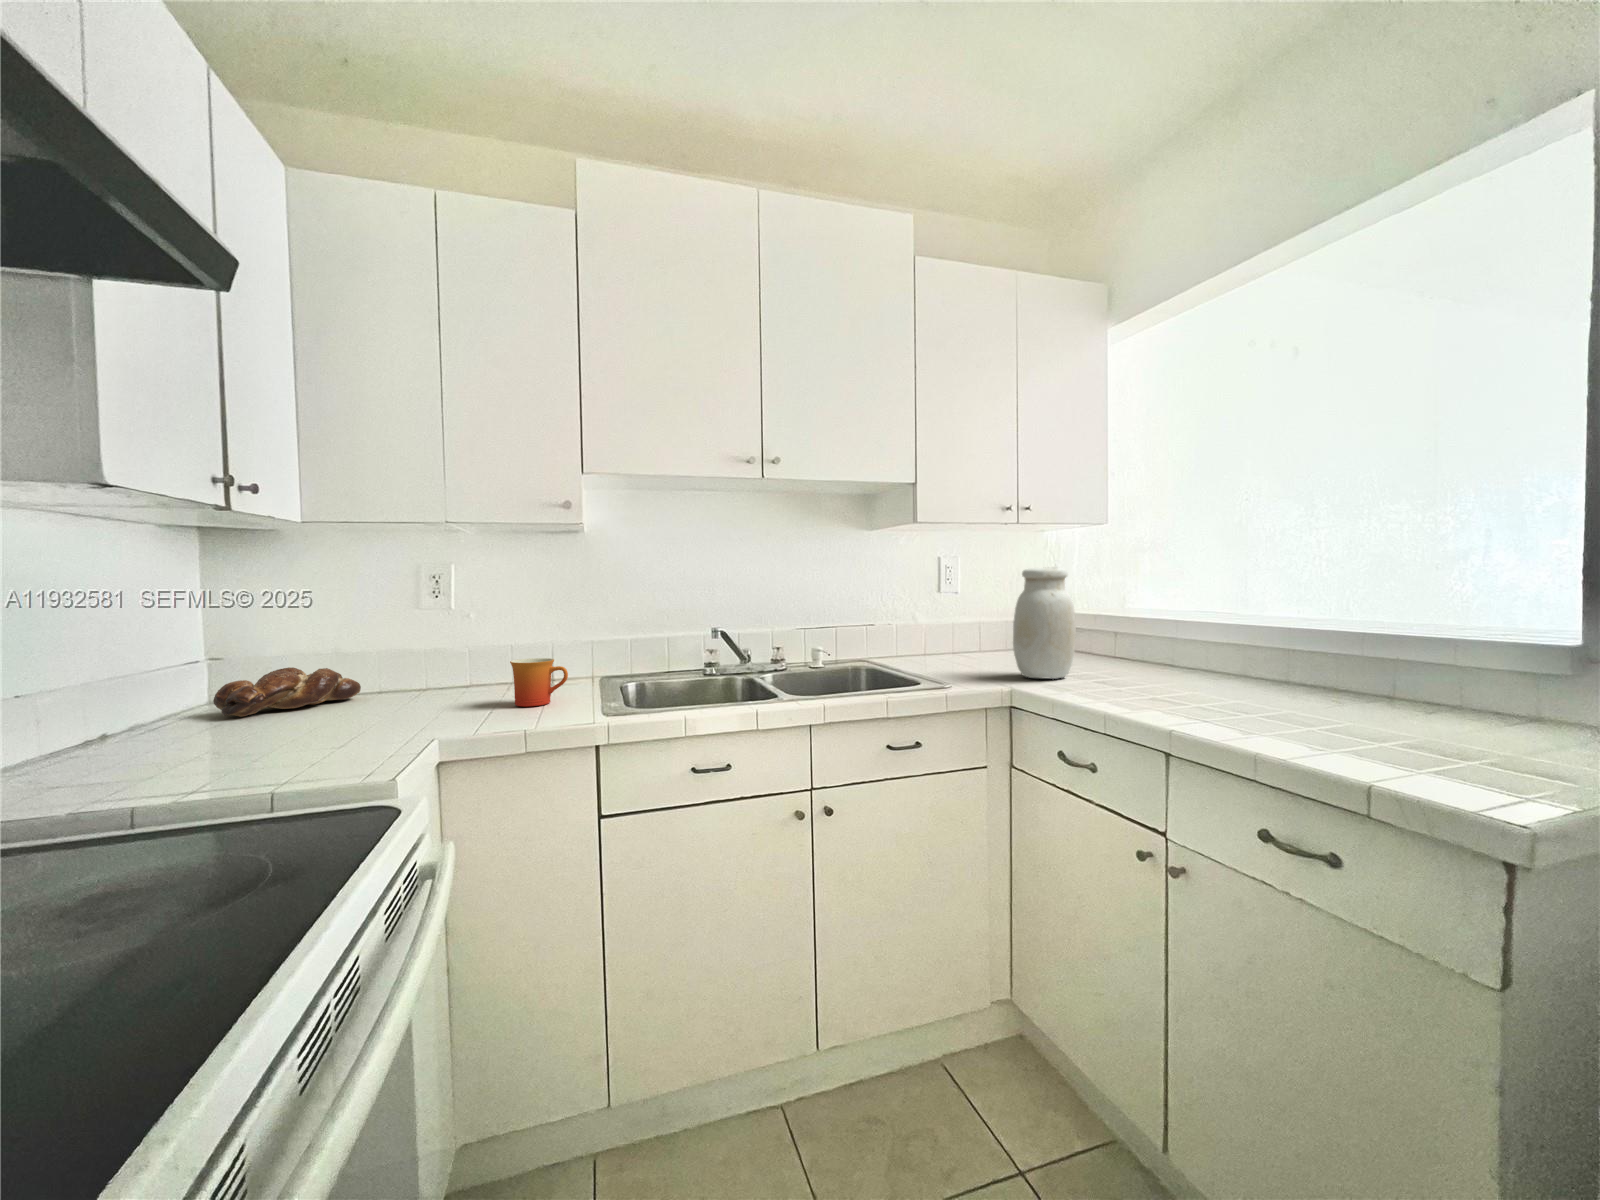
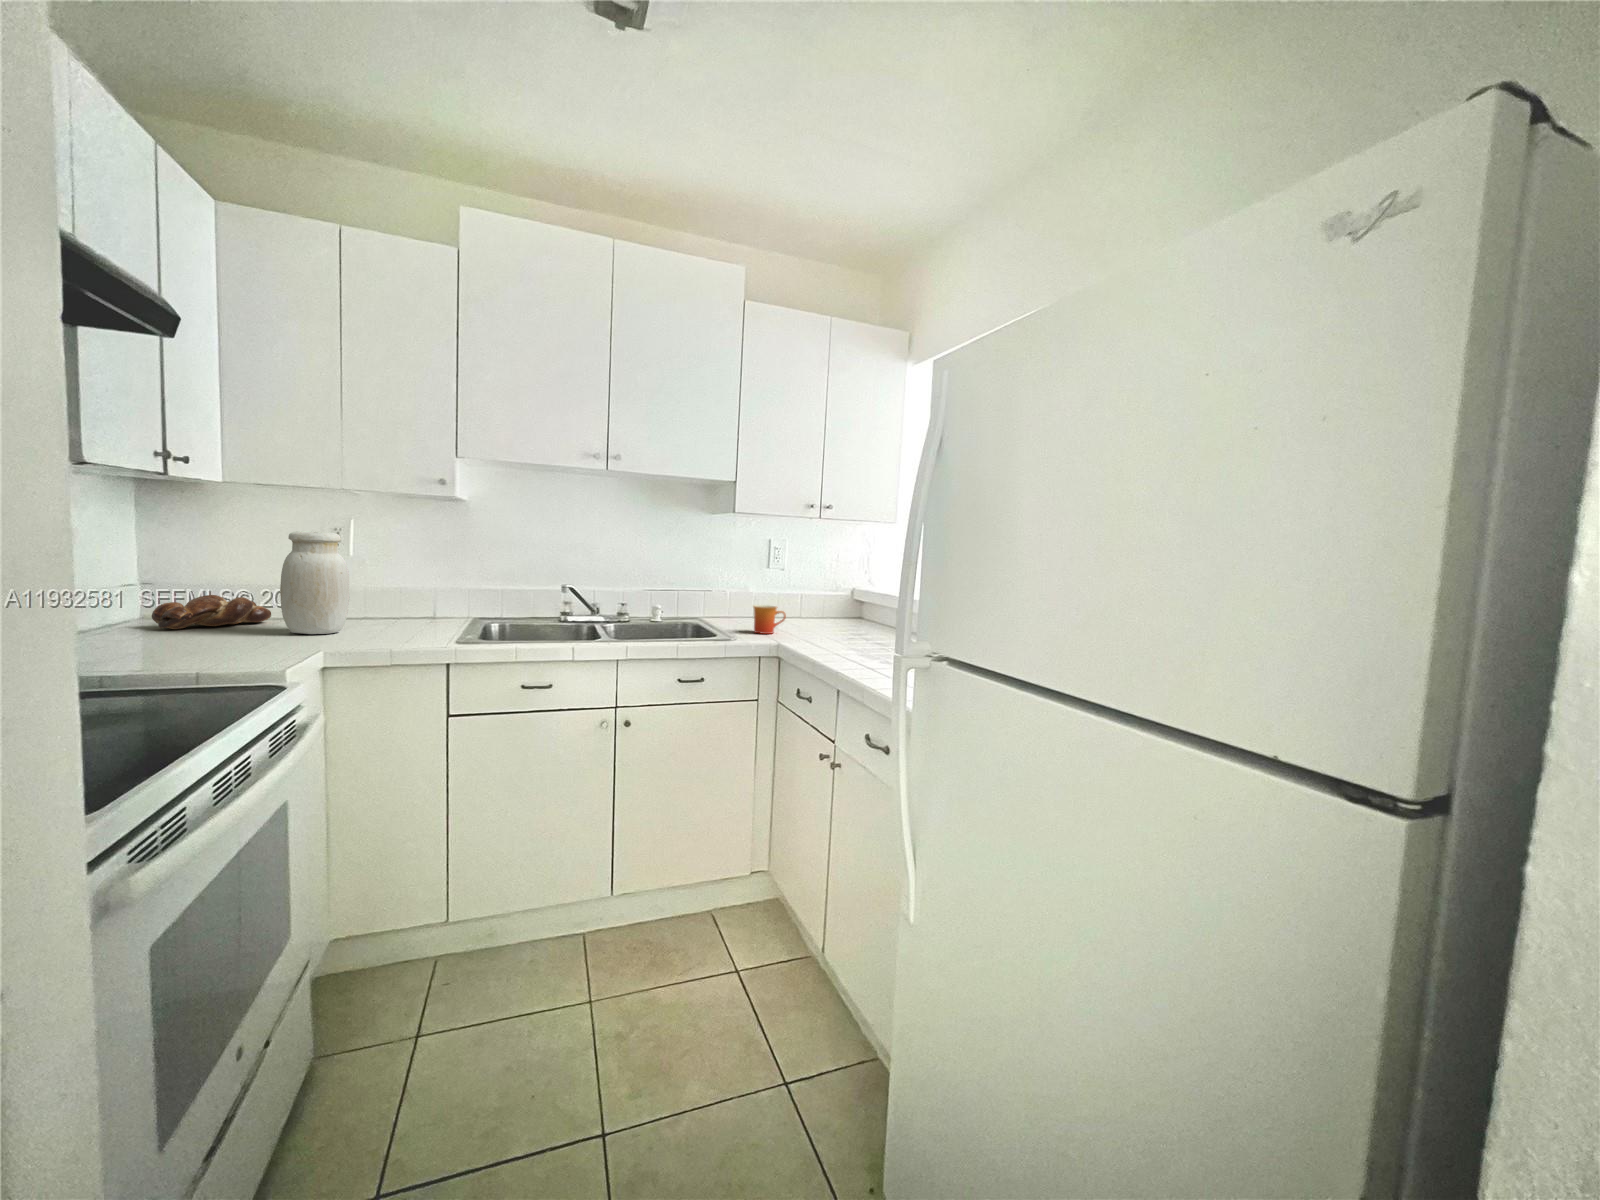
jar: present [1013,567,1076,679] -> present [280,531,350,634]
mug: present [510,658,568,706] -> present [753,605,786,634]

